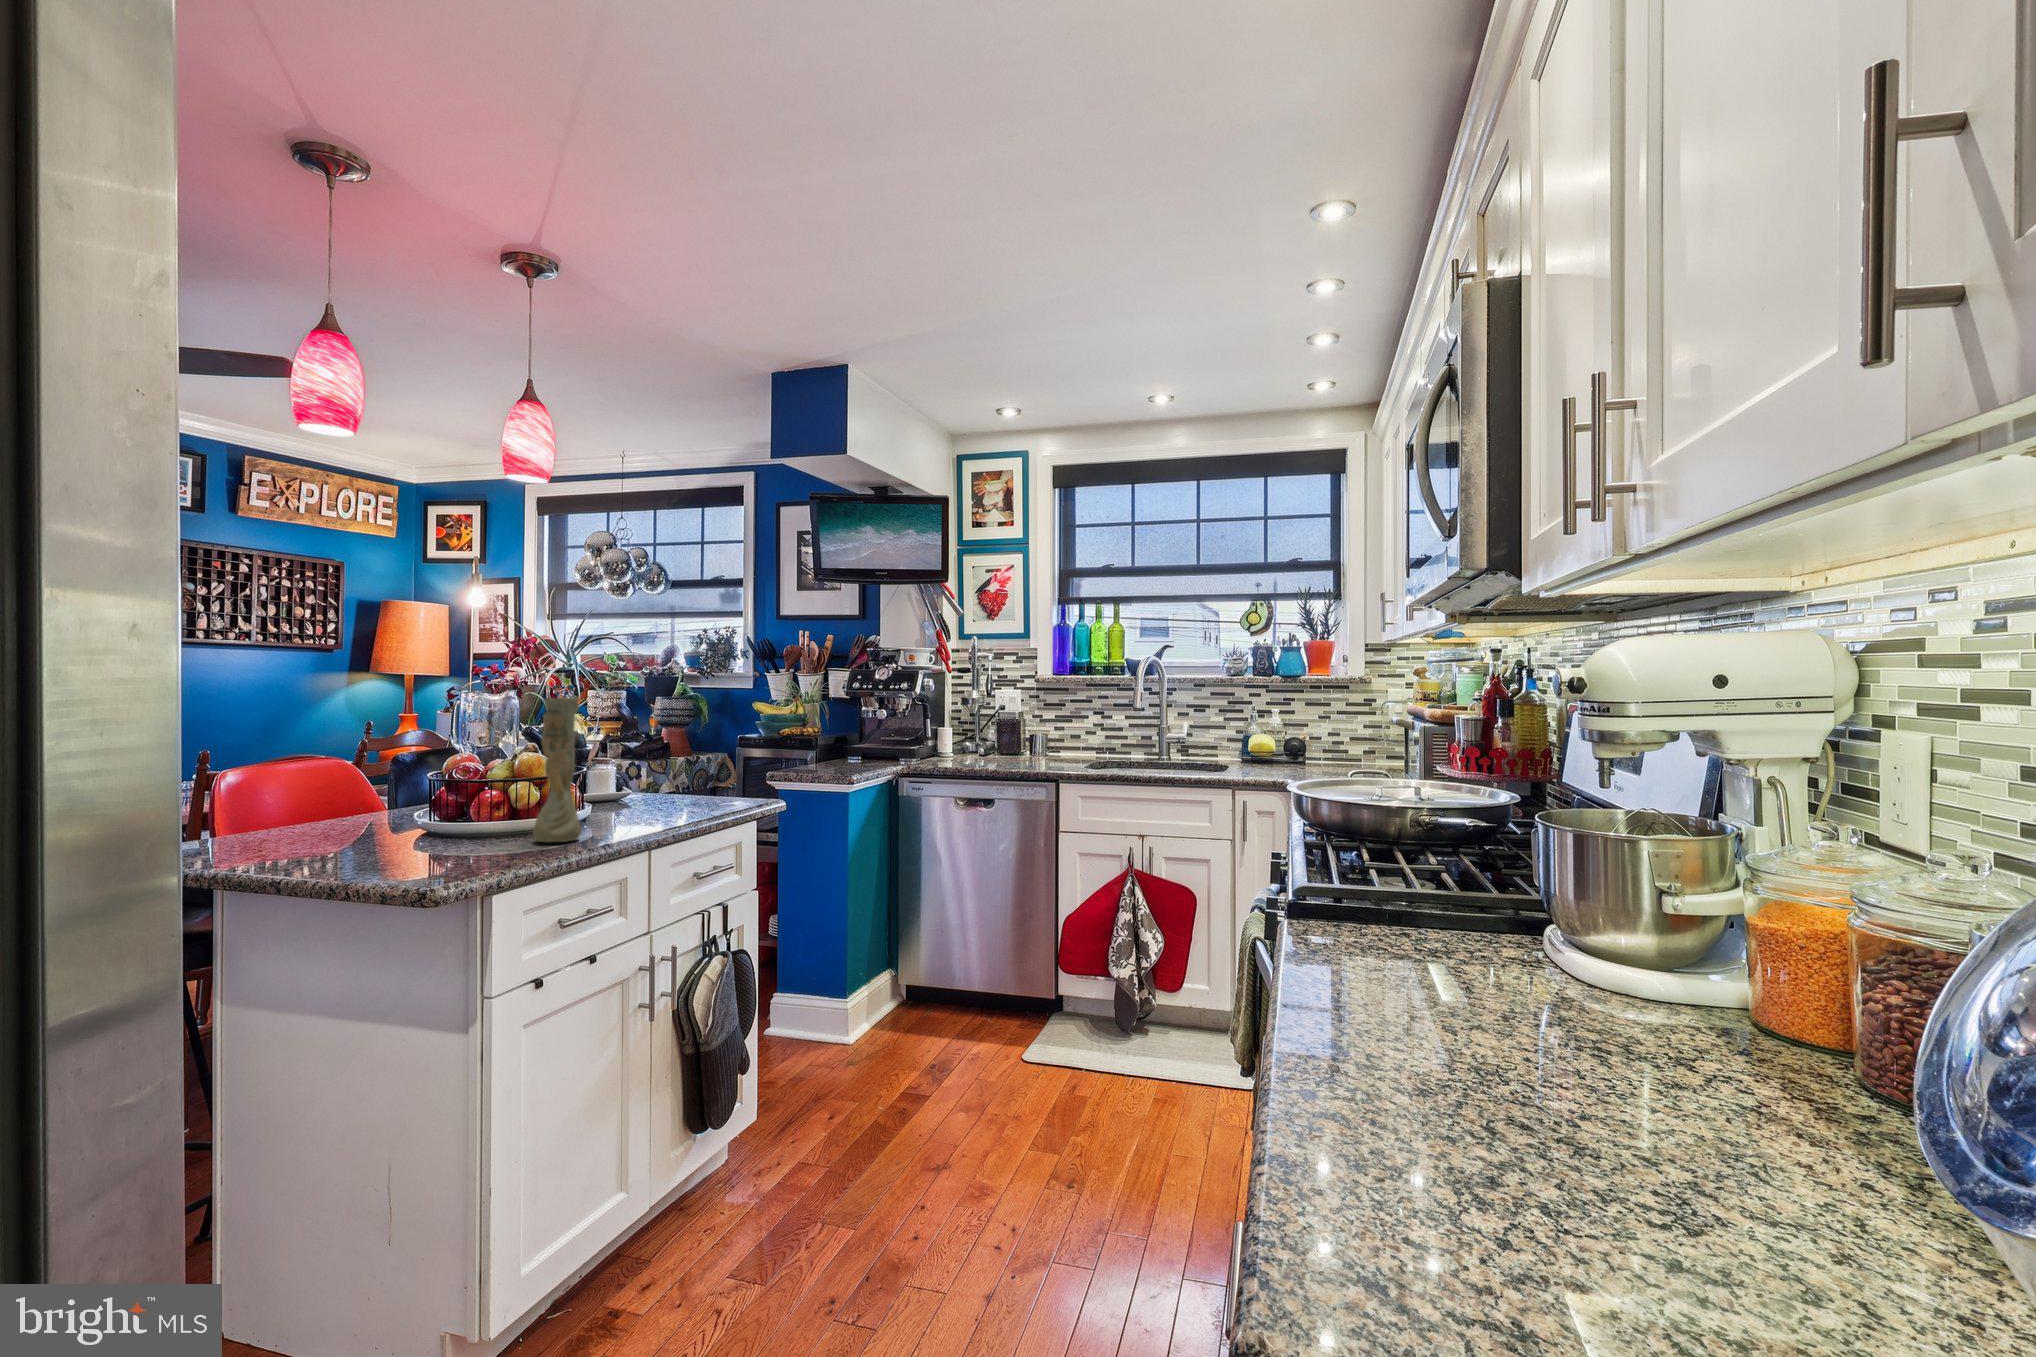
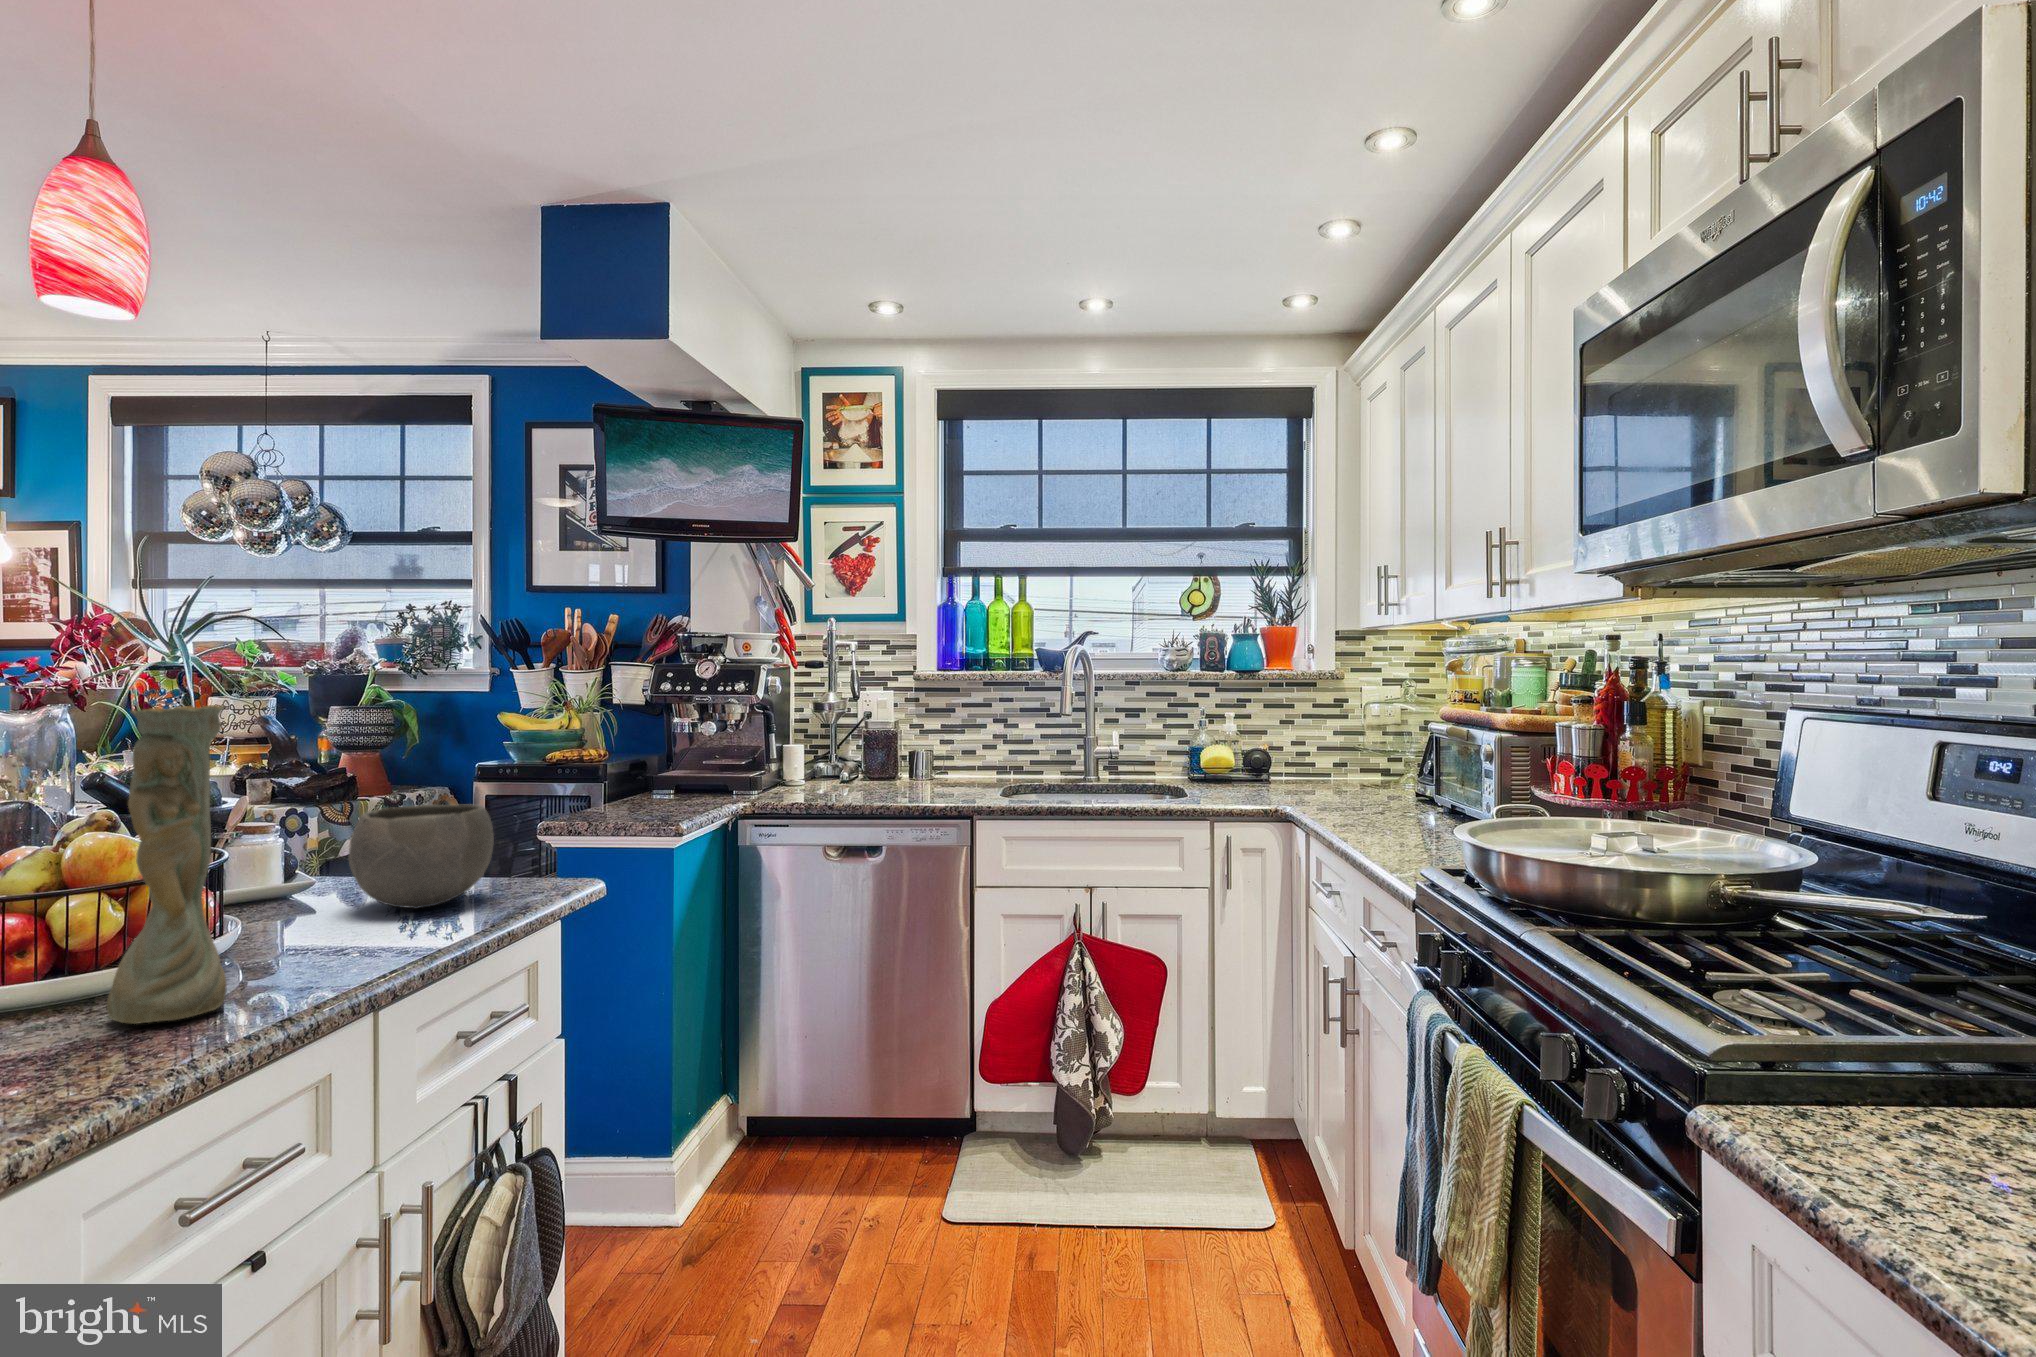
ceramic bowl: none [643,754,717,809] -> present [349,805,494,909]

